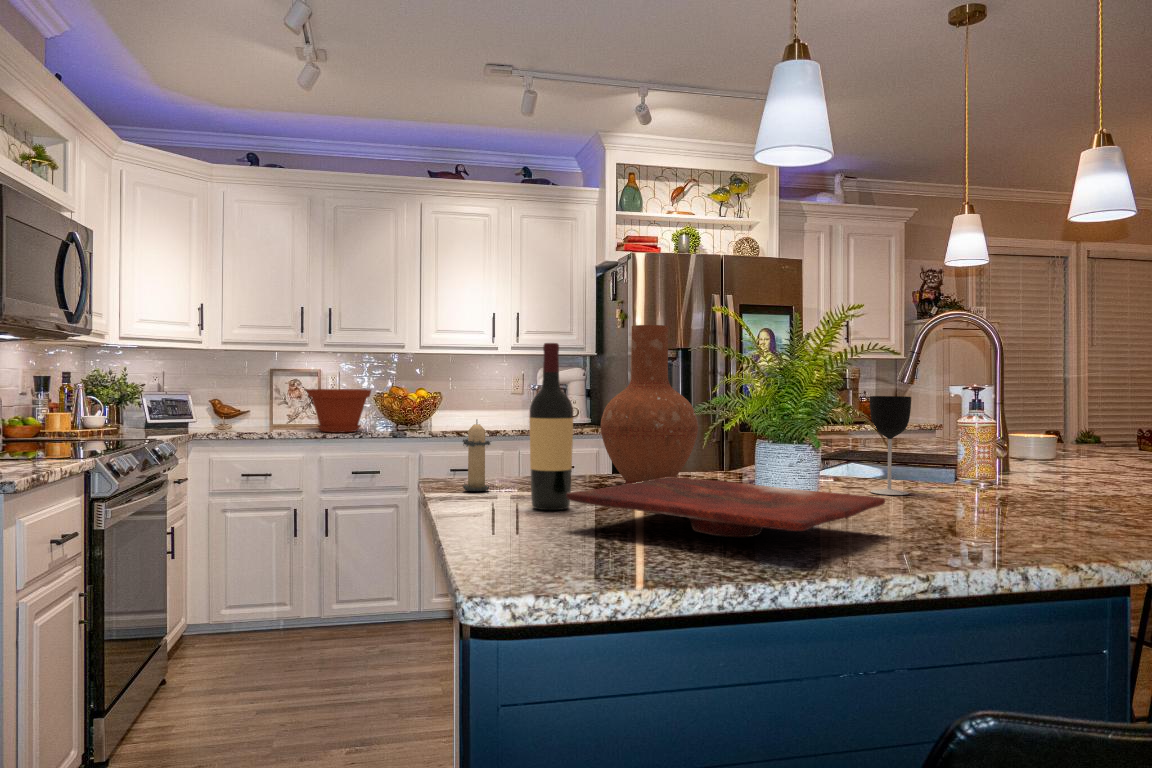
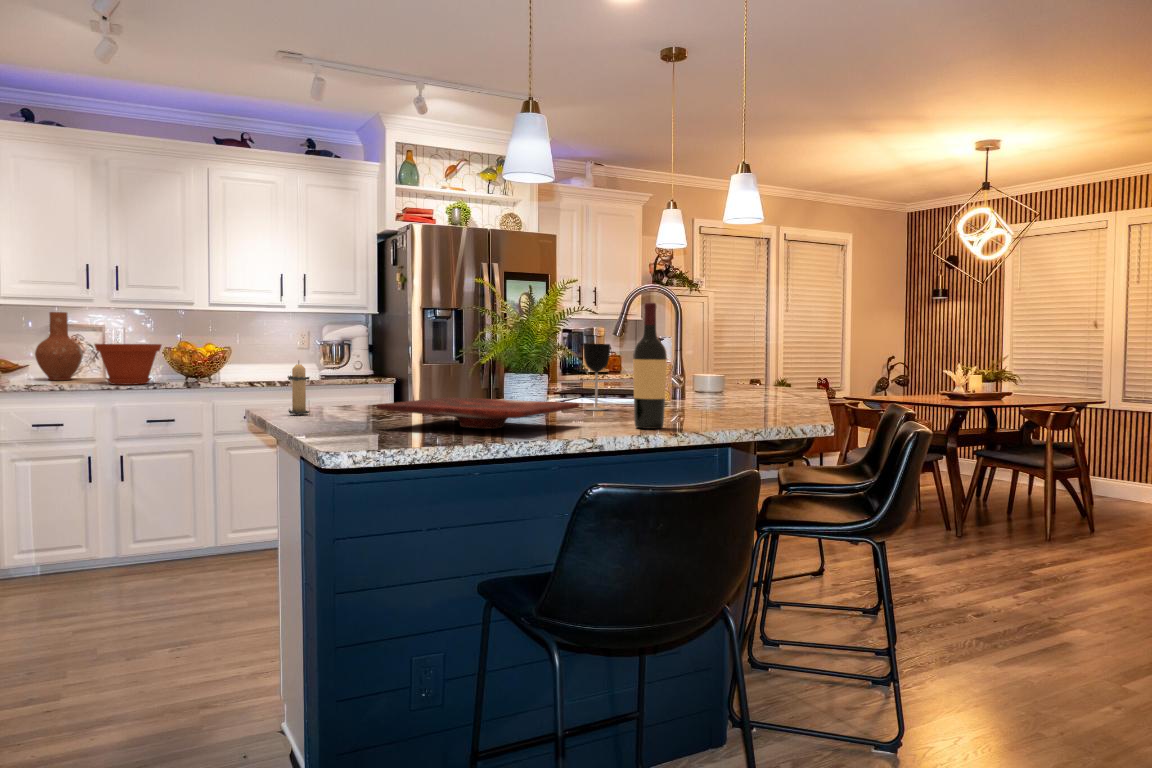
vase: present [601,325,698,484] -> present [35,312,83,380]
wine bottle: present [529,343,573,510] -> present [633,303,667,429]

